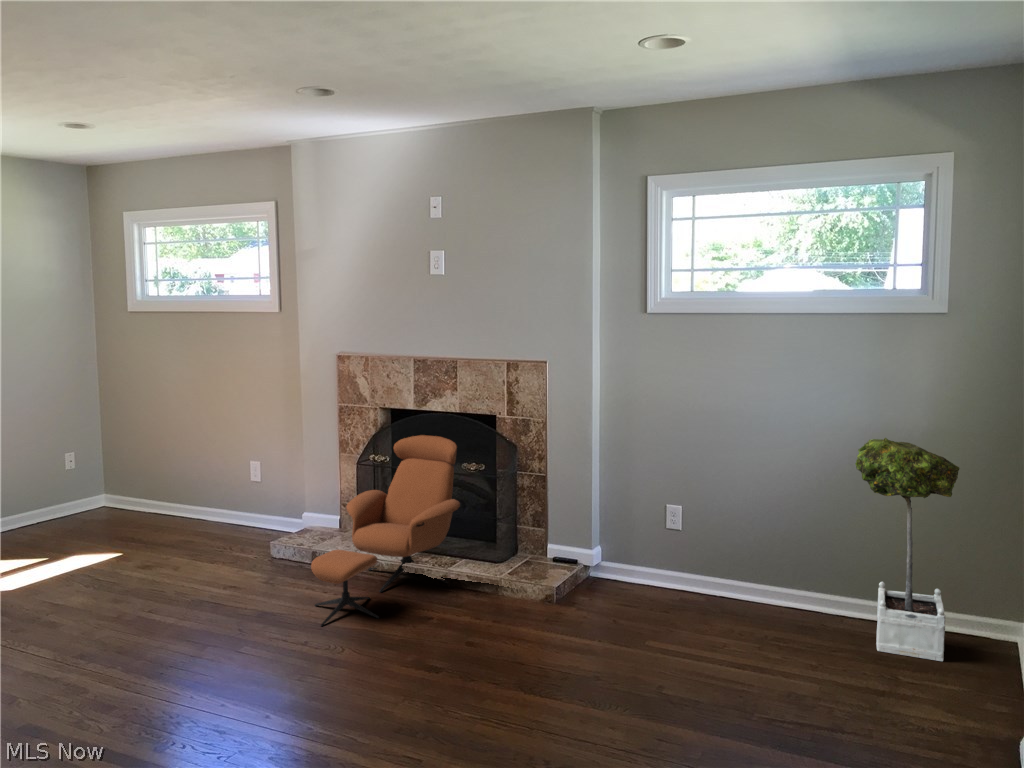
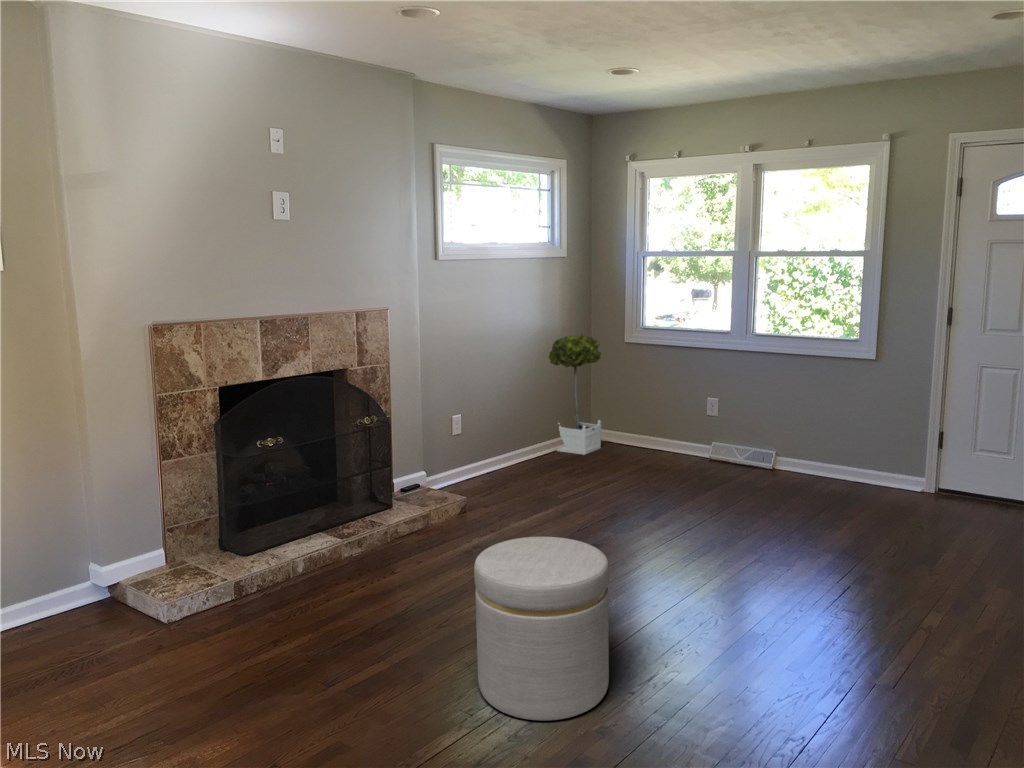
lounge chair: present [311,435,460,626] -> none [278,401,462,592]
ottoman: none [47,556,172,699] -> present [474,537,609,721]

